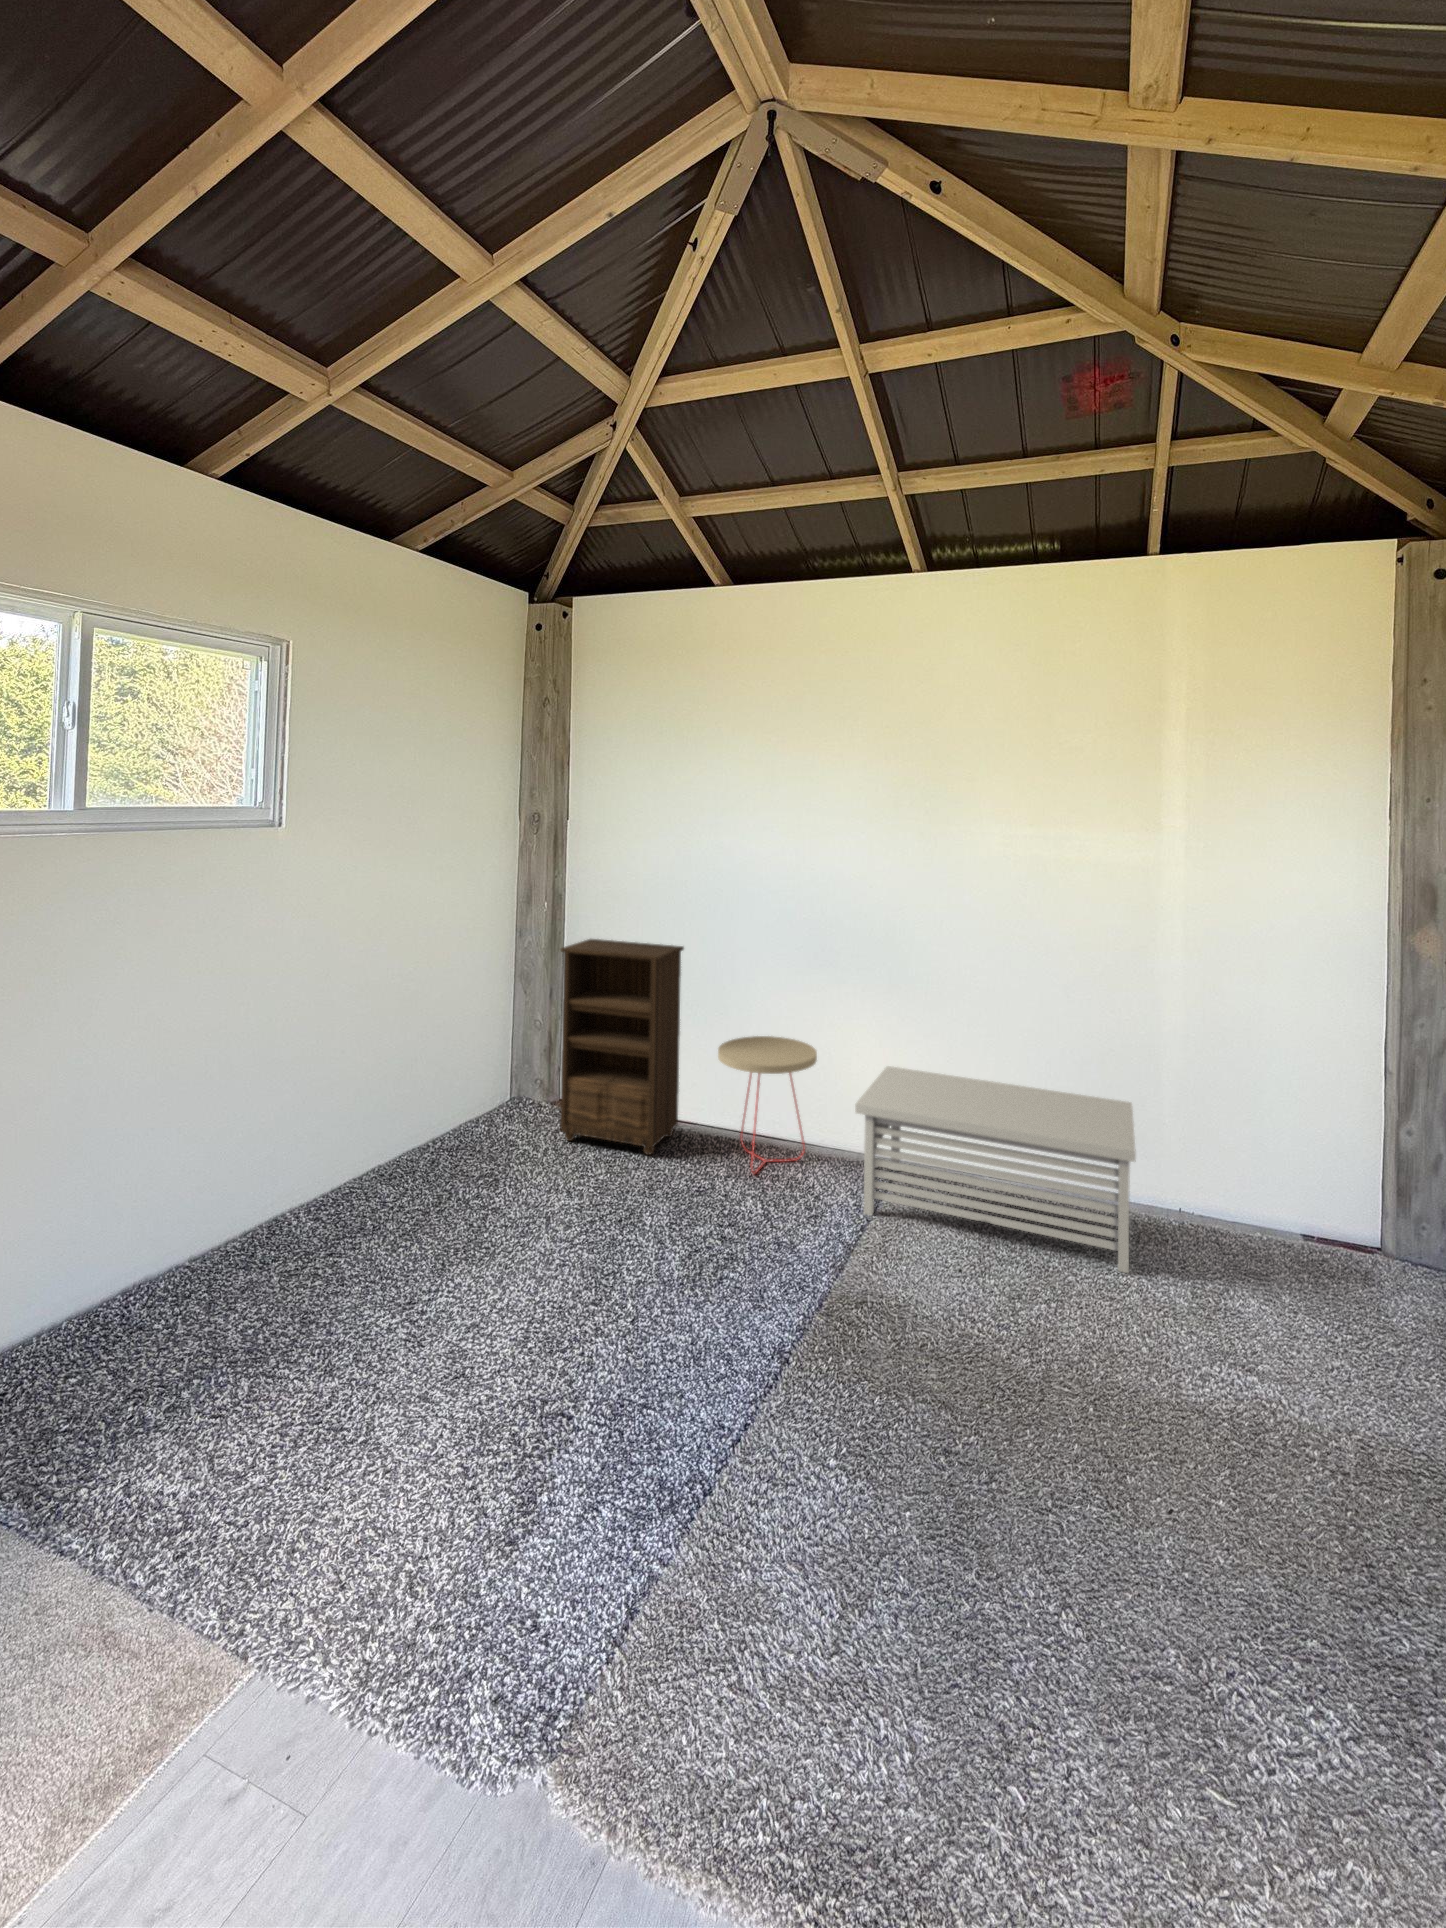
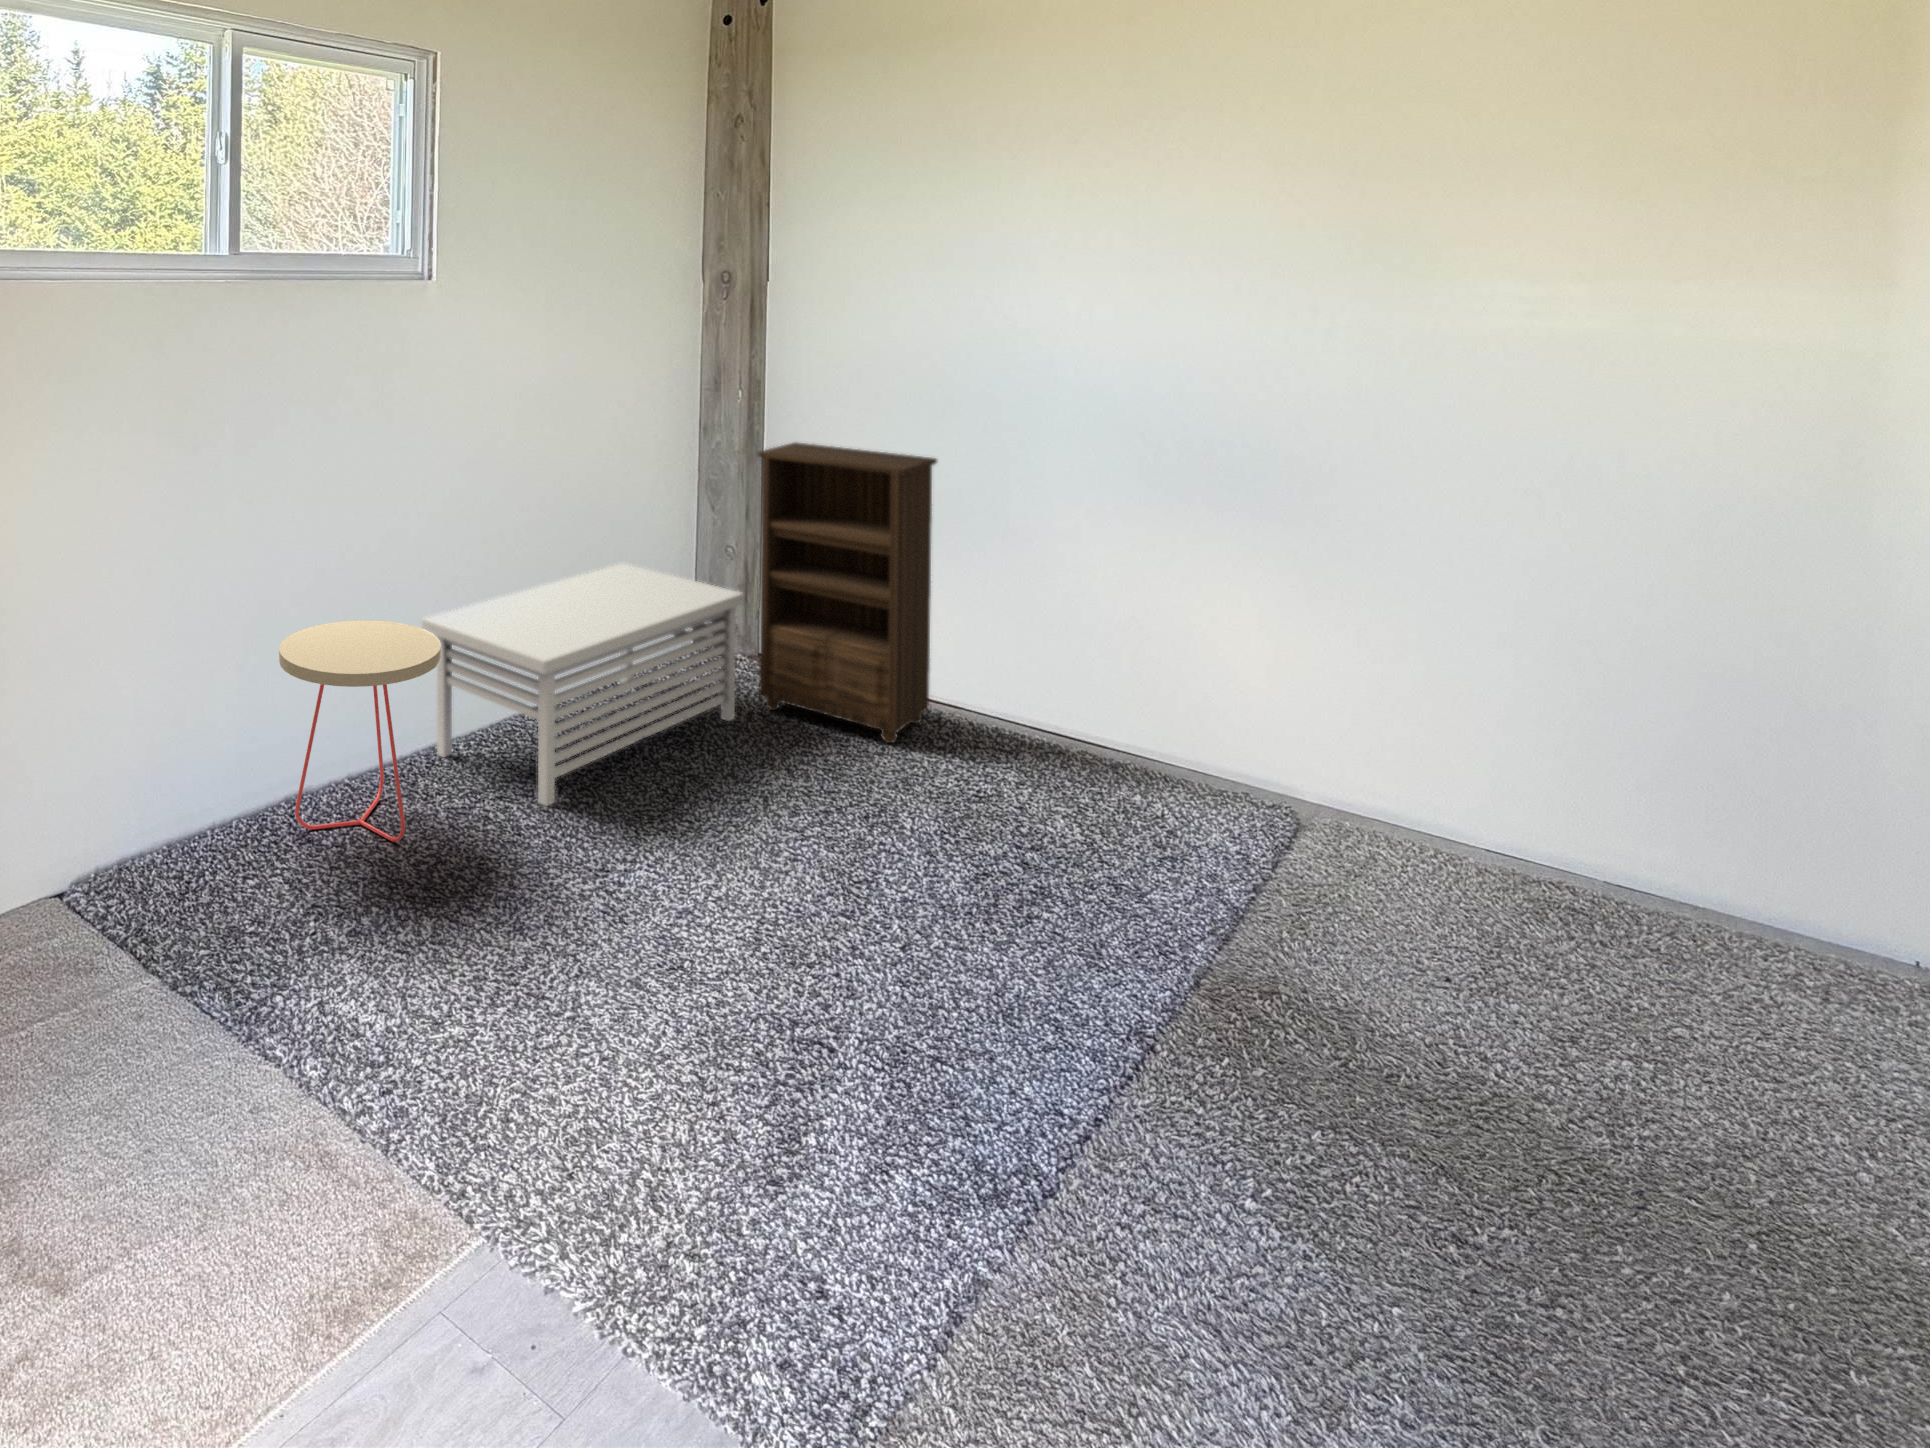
side table: present [718,1036,817,1174] -> present [279,620,441,842]
storage bench: present [855,1066,1136,1273] -> present [422,564,744,806]

